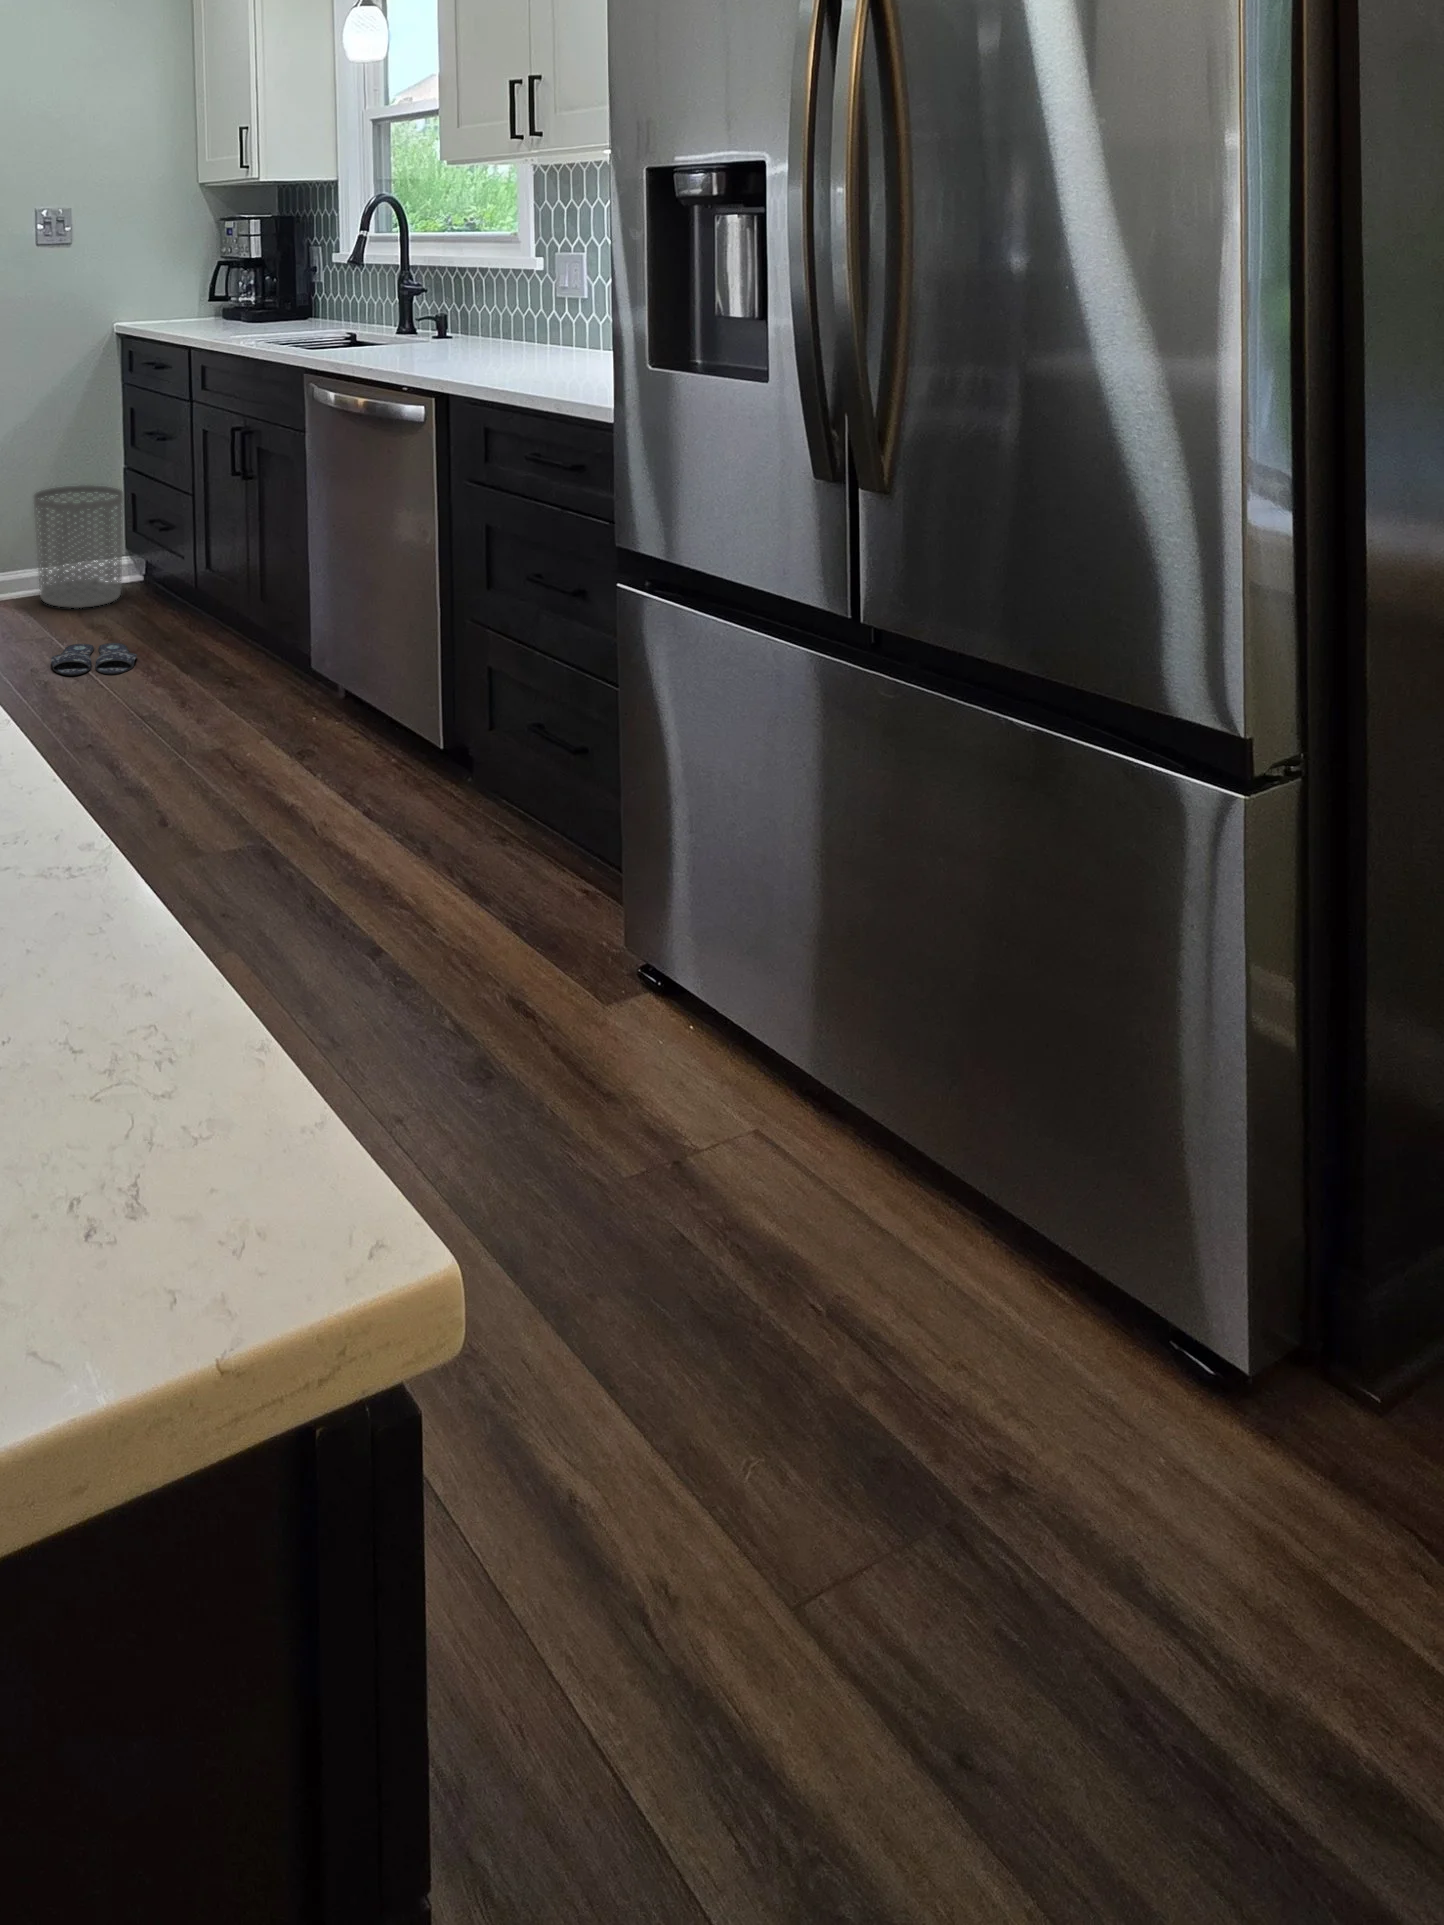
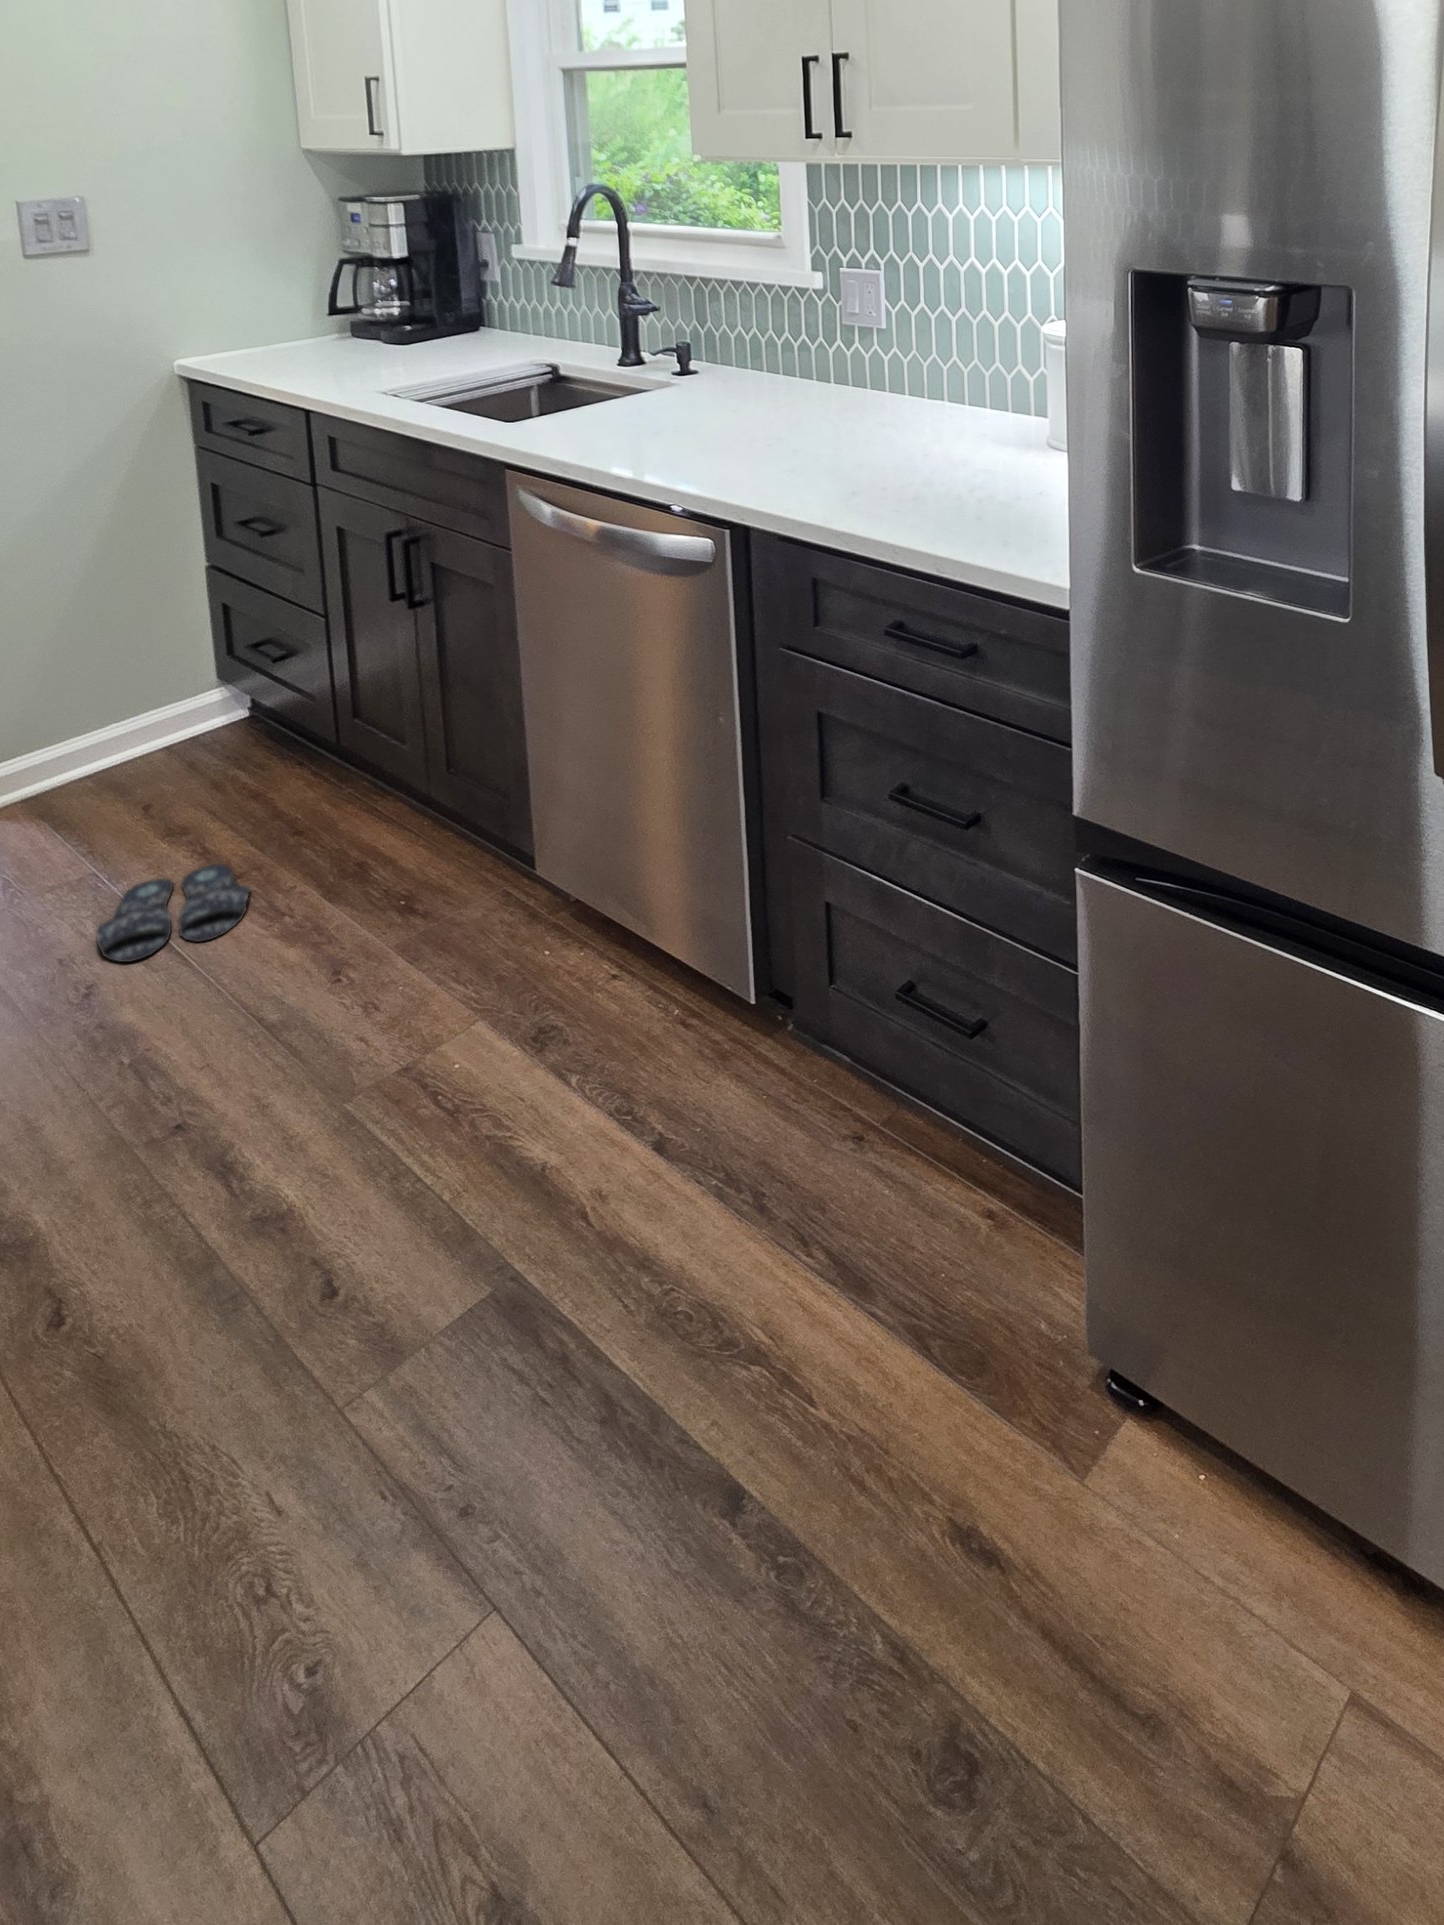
waste bin: present [34,485,124,608] -> none [48,602,211,802]

